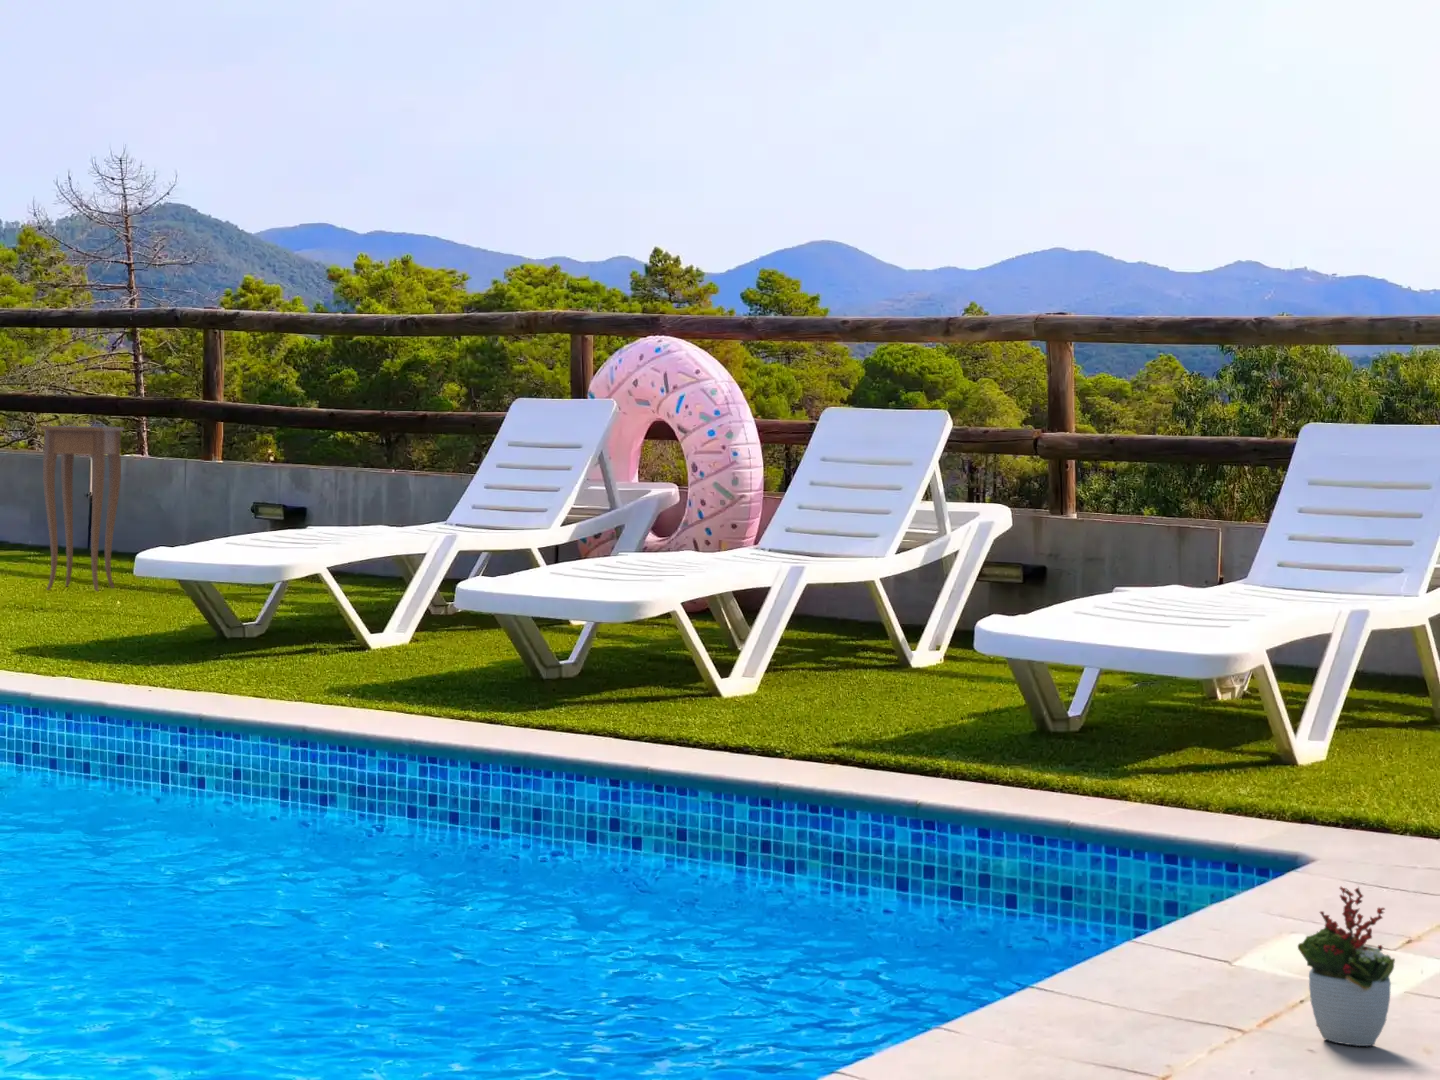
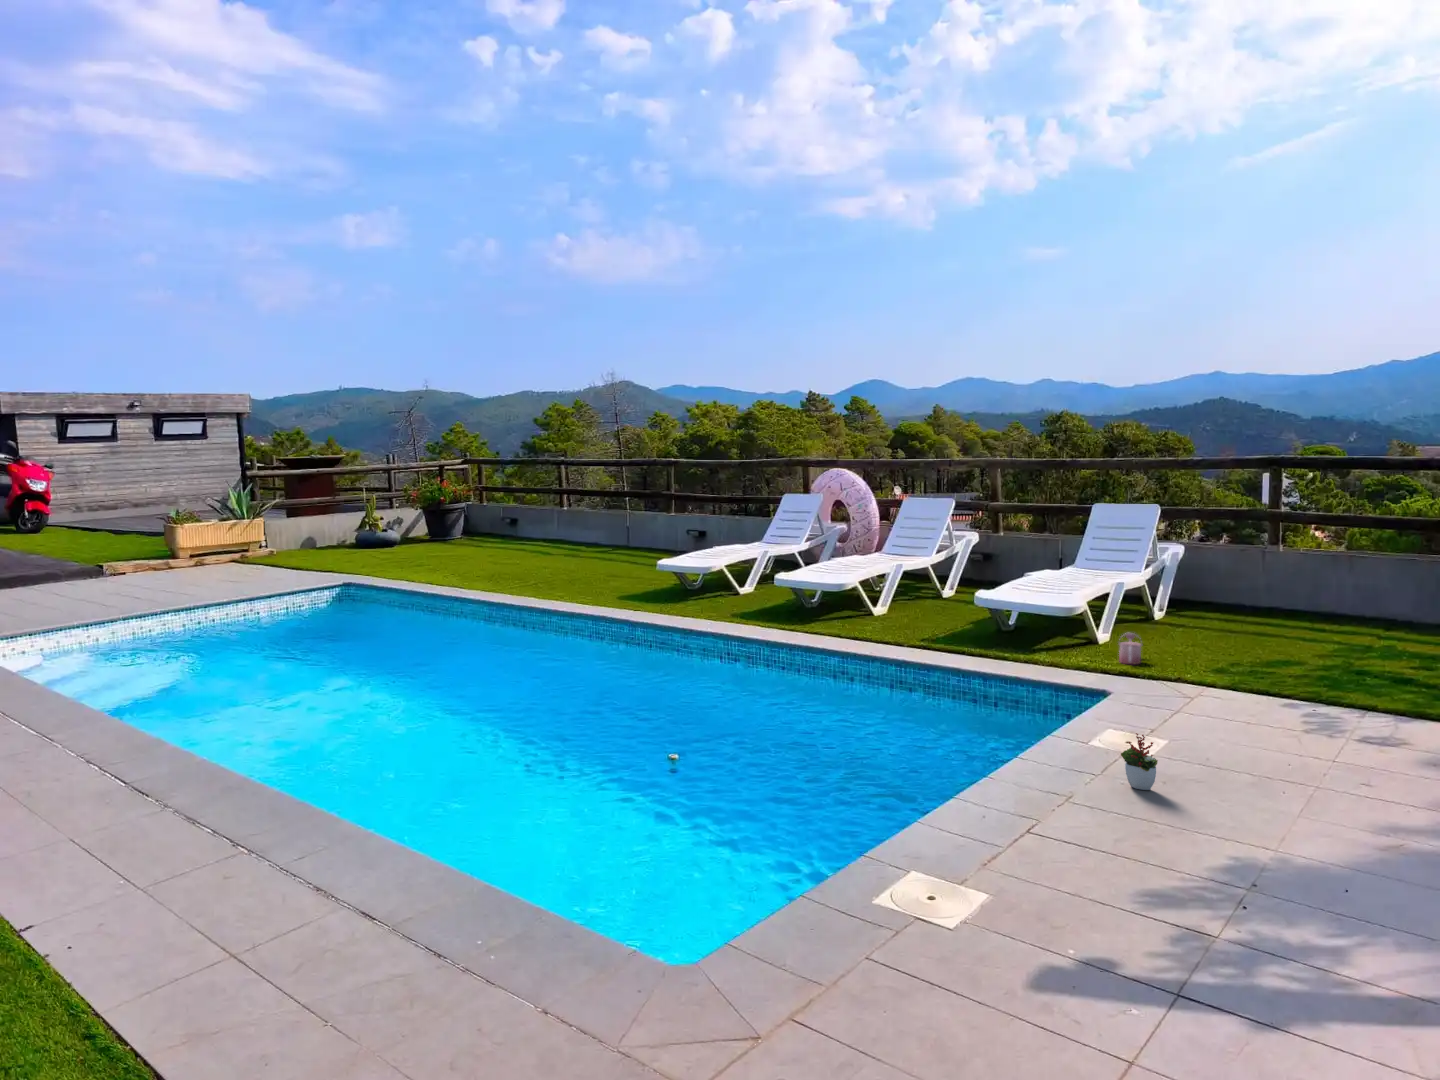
side table: present [40,426,124,591] -> none [611,506,640,567]
watering can: none [1338,719,1401,803] -> present [1119,633,1142,664]

